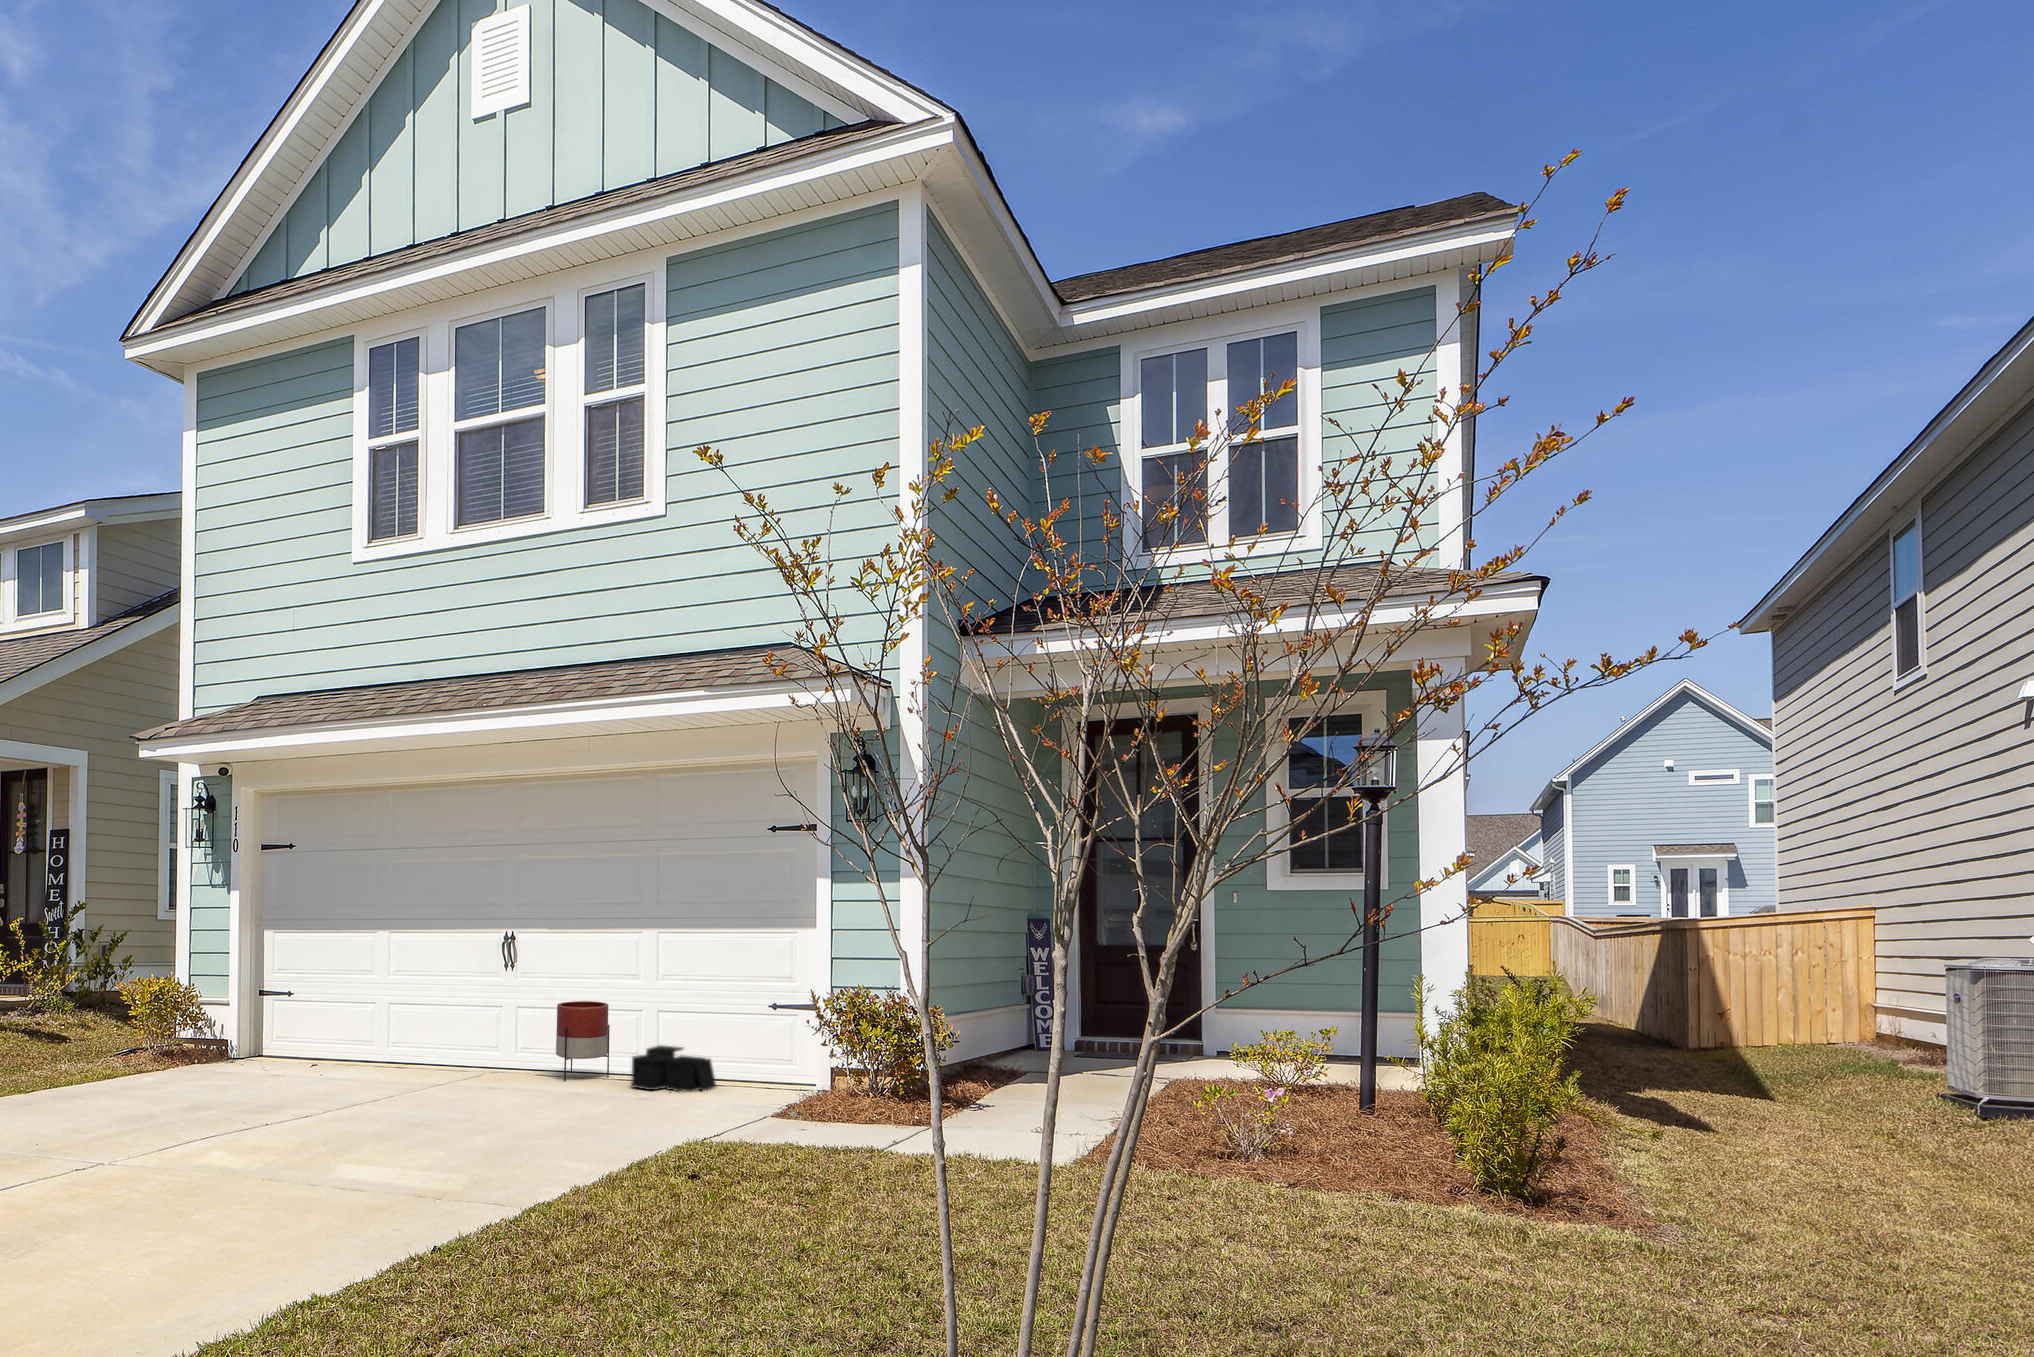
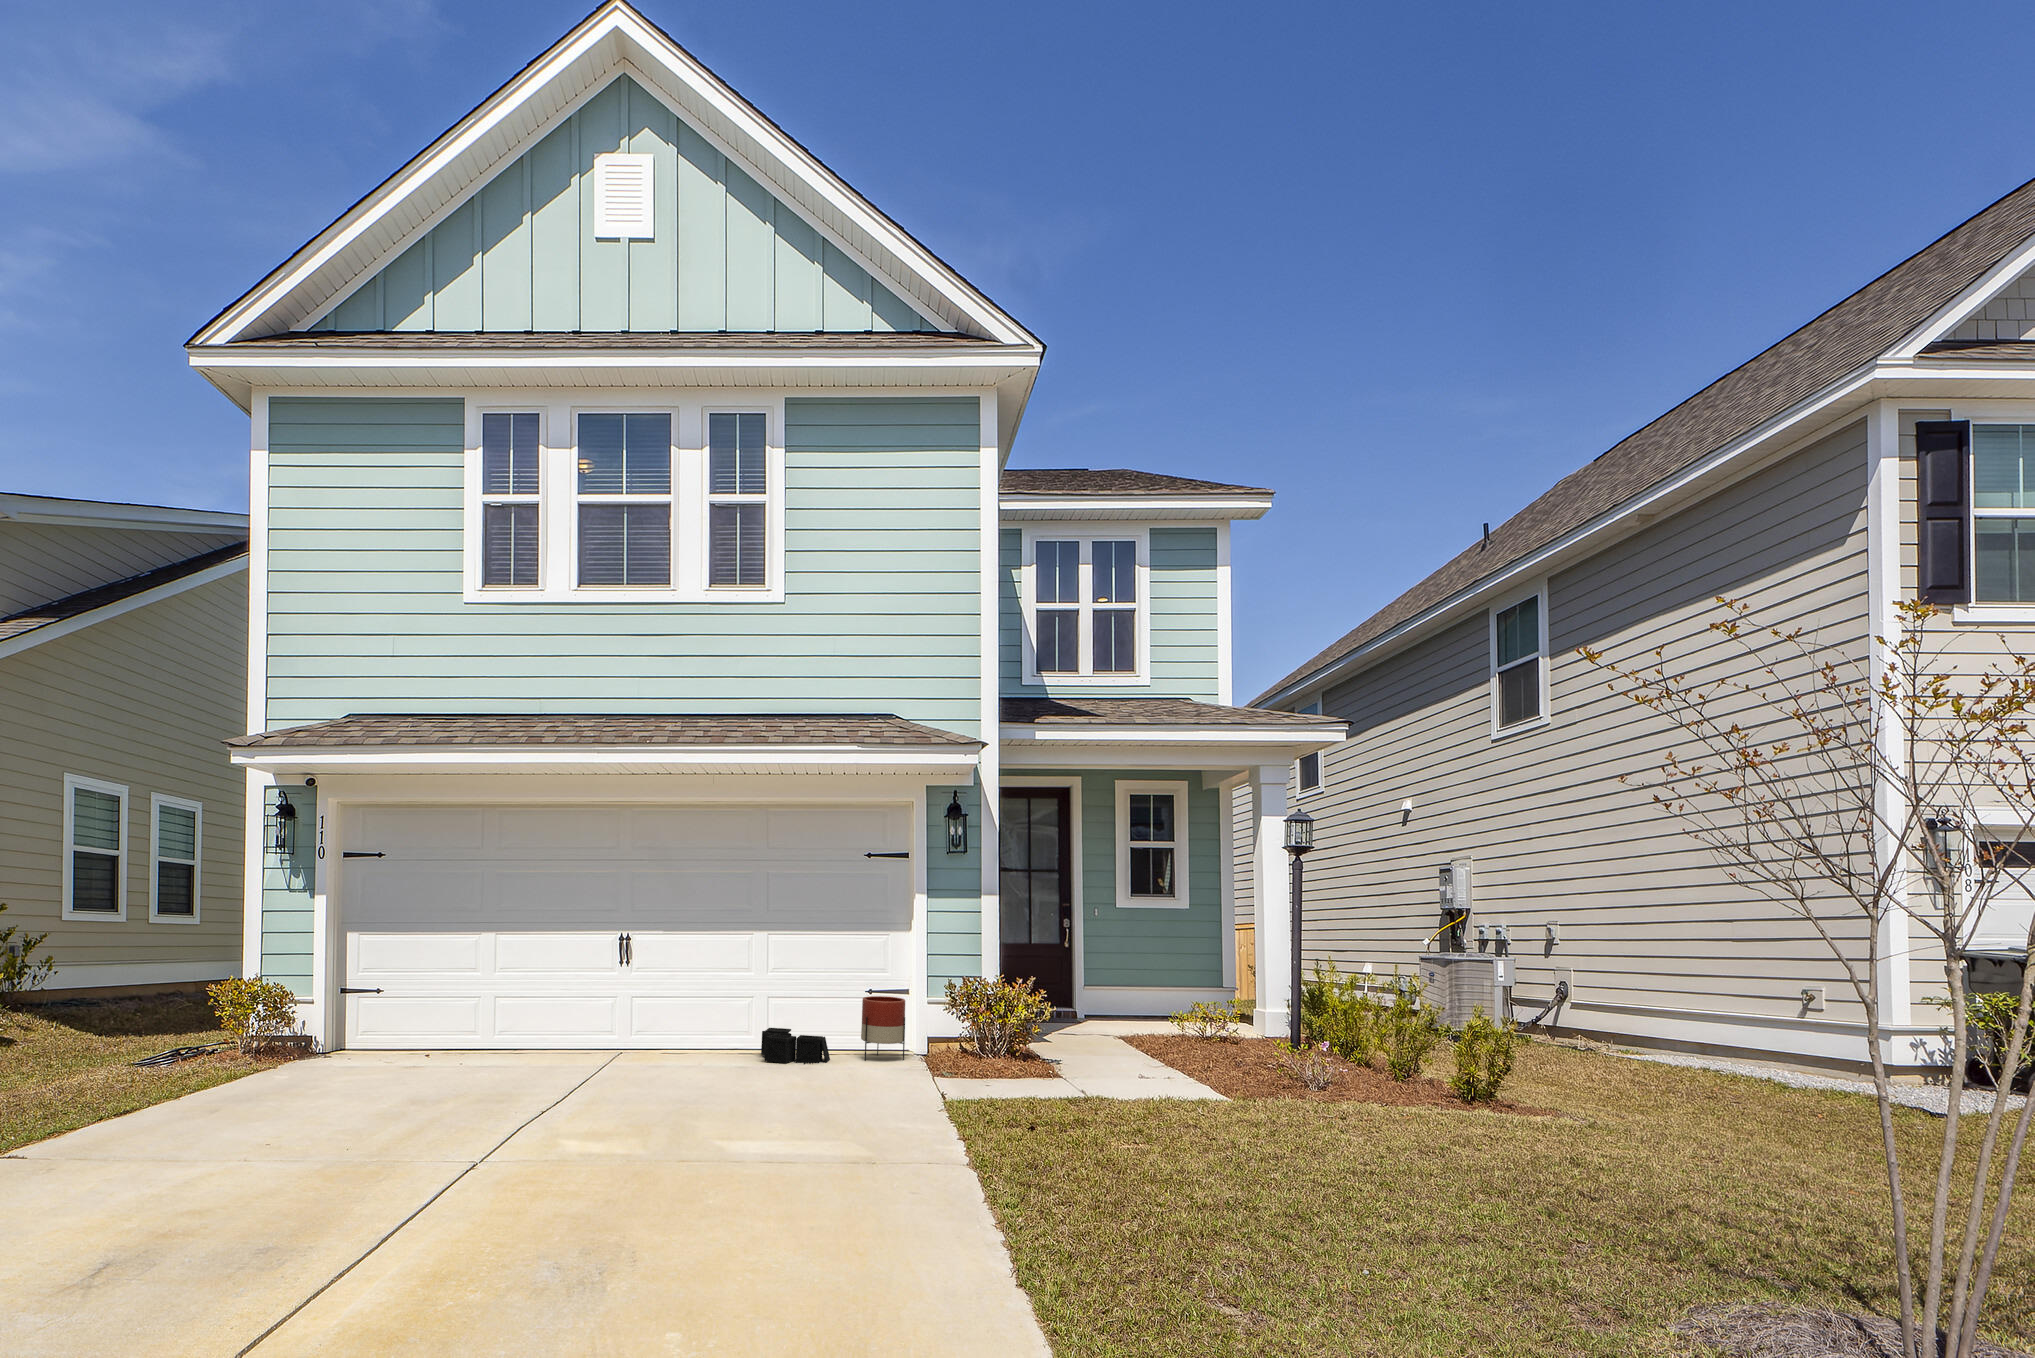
planter: present [556,1001,610,1081] -> present [861,996,905,1061]

